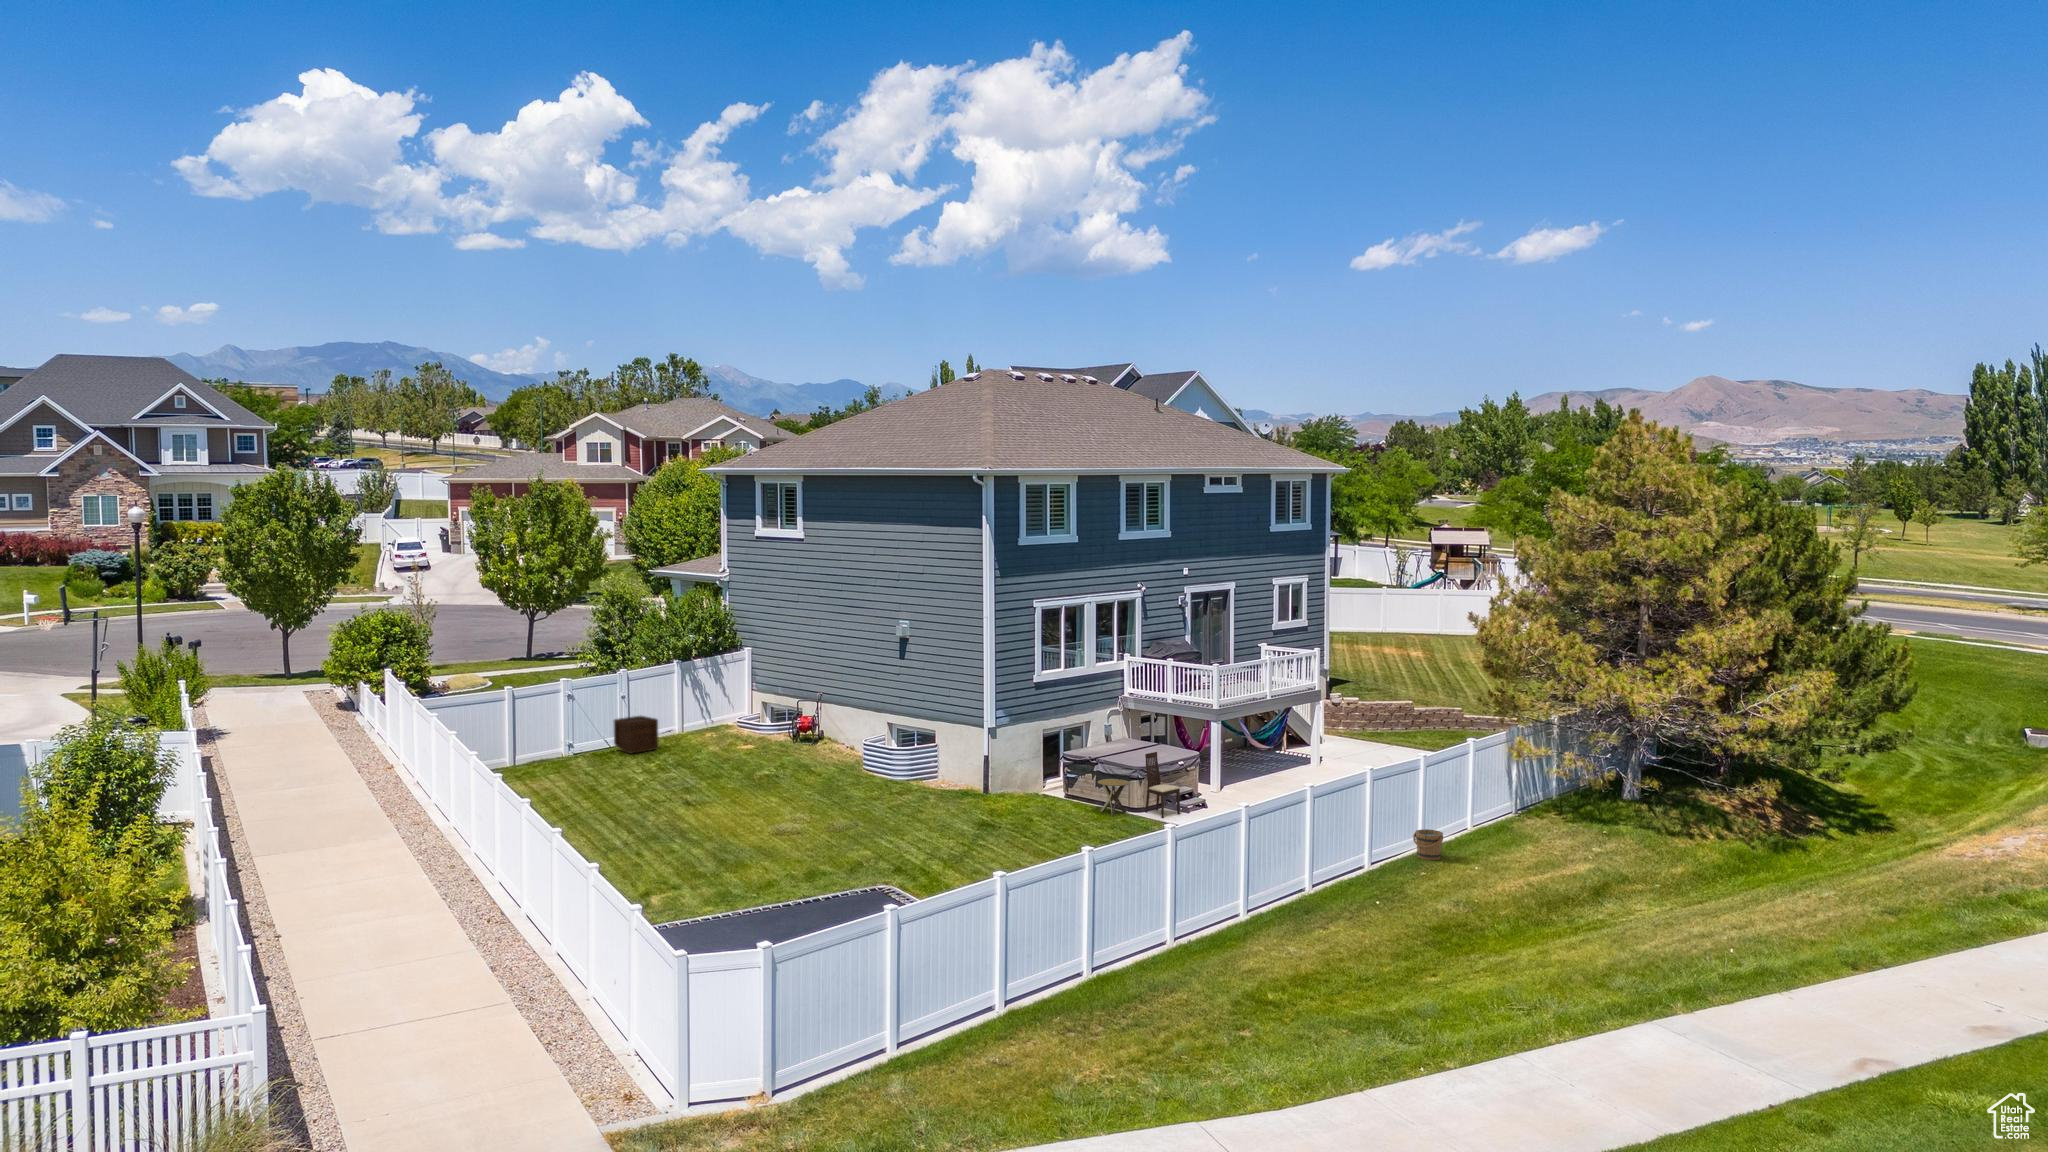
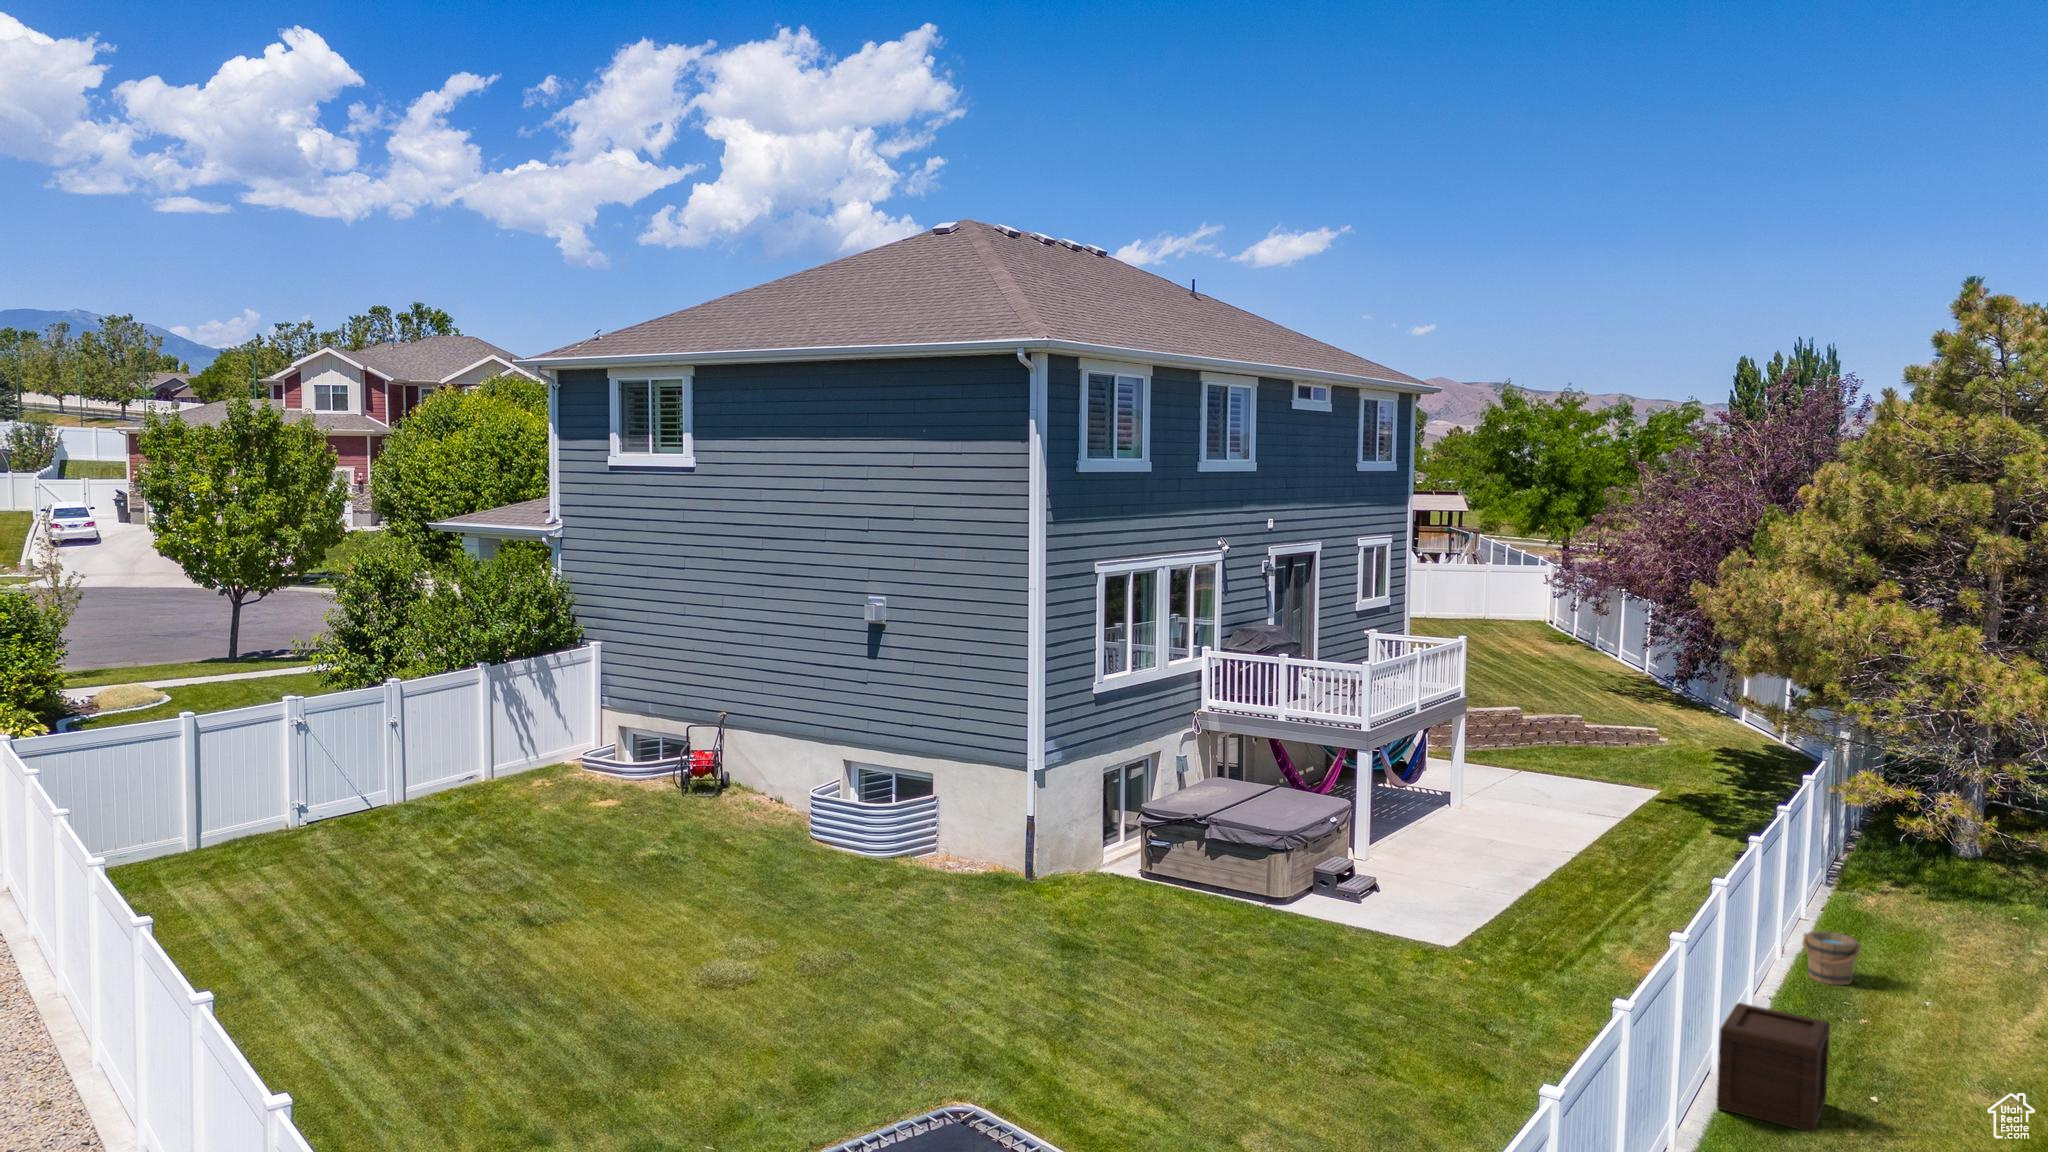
wooden crate: present [613,716,659,754] -> present [1717,1003,1830,1132]
chair: present [1145,752,1180,818] -> none [1296,803,1353,913]
side table: present [1098,779,1129,817] -> none [1223,849,1276,913]

